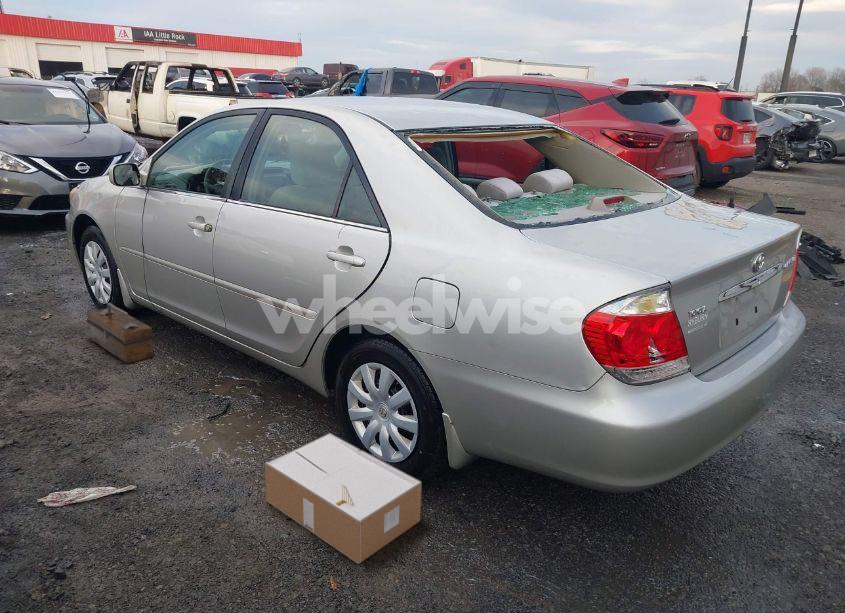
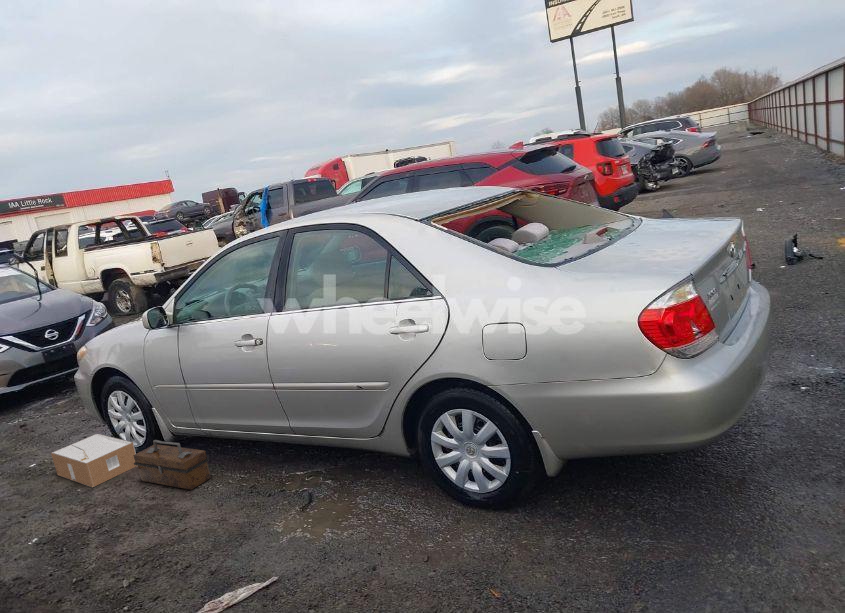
cardboard box: present [265,433,422,564] -> present [51,434,137,487]

